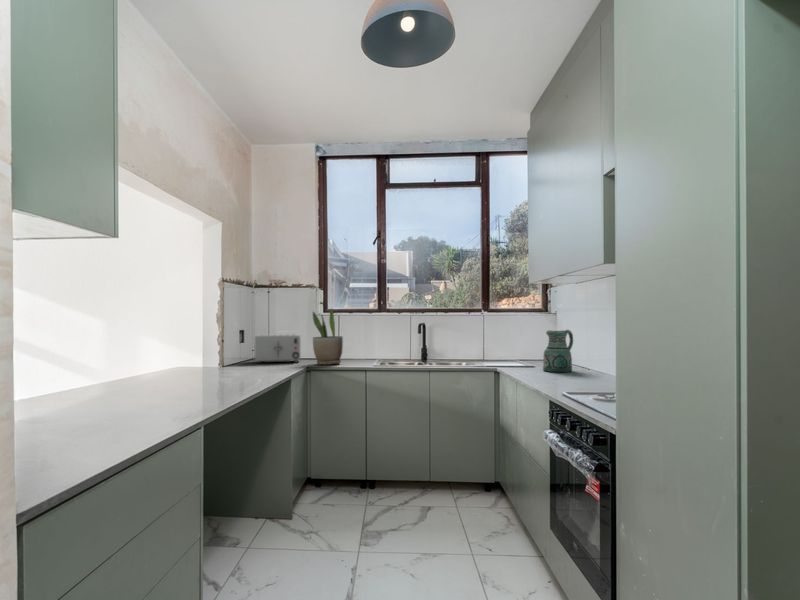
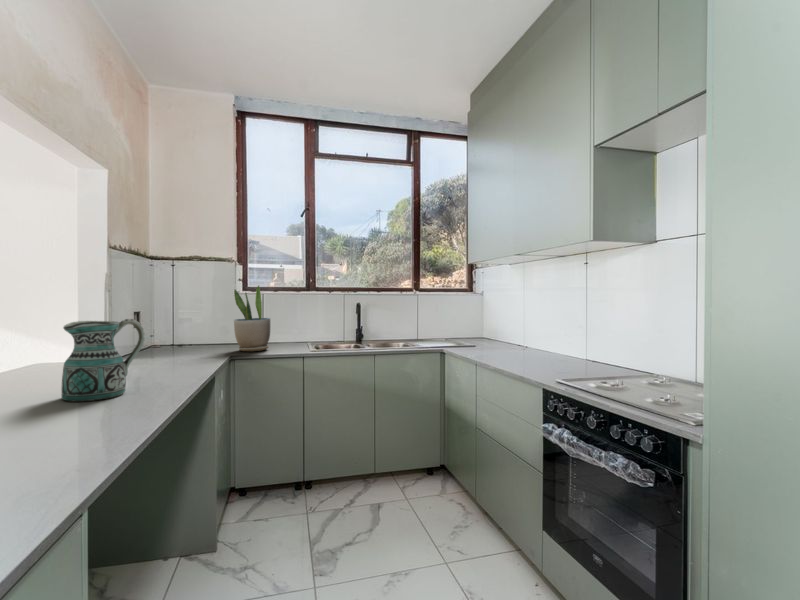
ceramic pitcher: present [543,330,573,372] -> present [61,319,145,401]
toaster: present [255,334,300,363] -> none [157,316,217,352]

